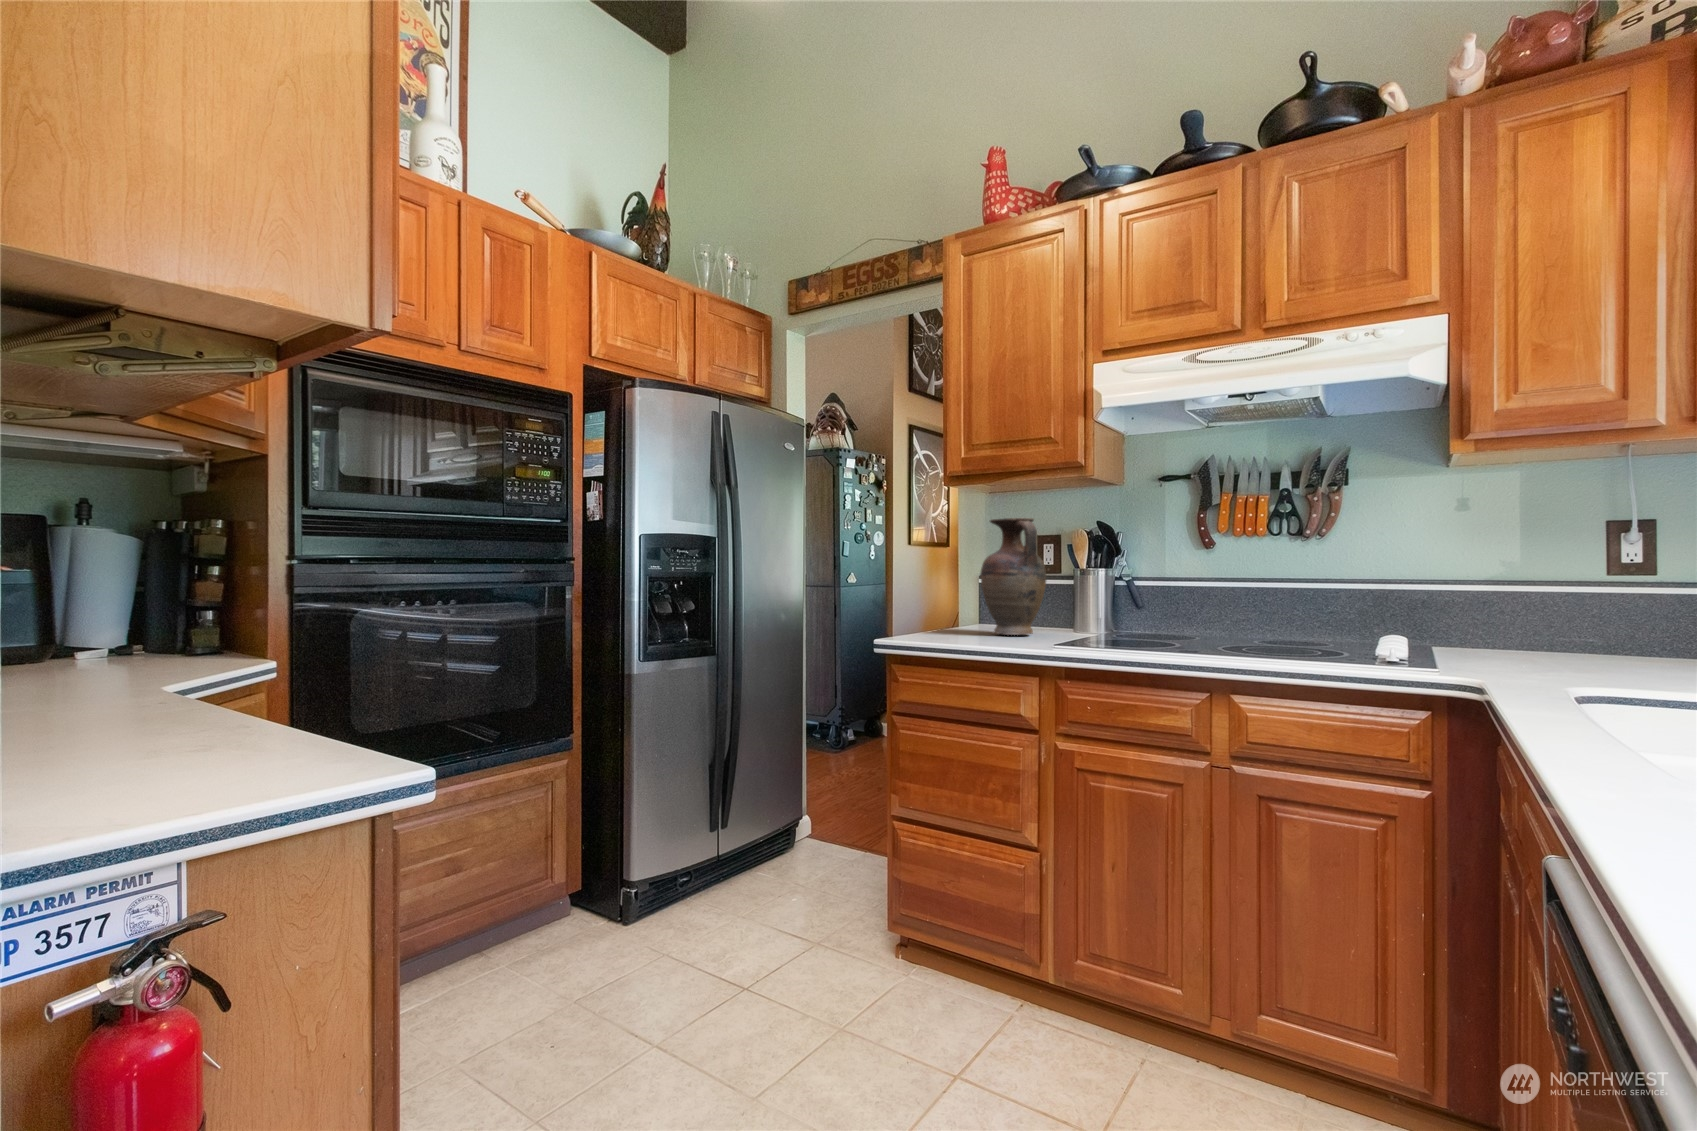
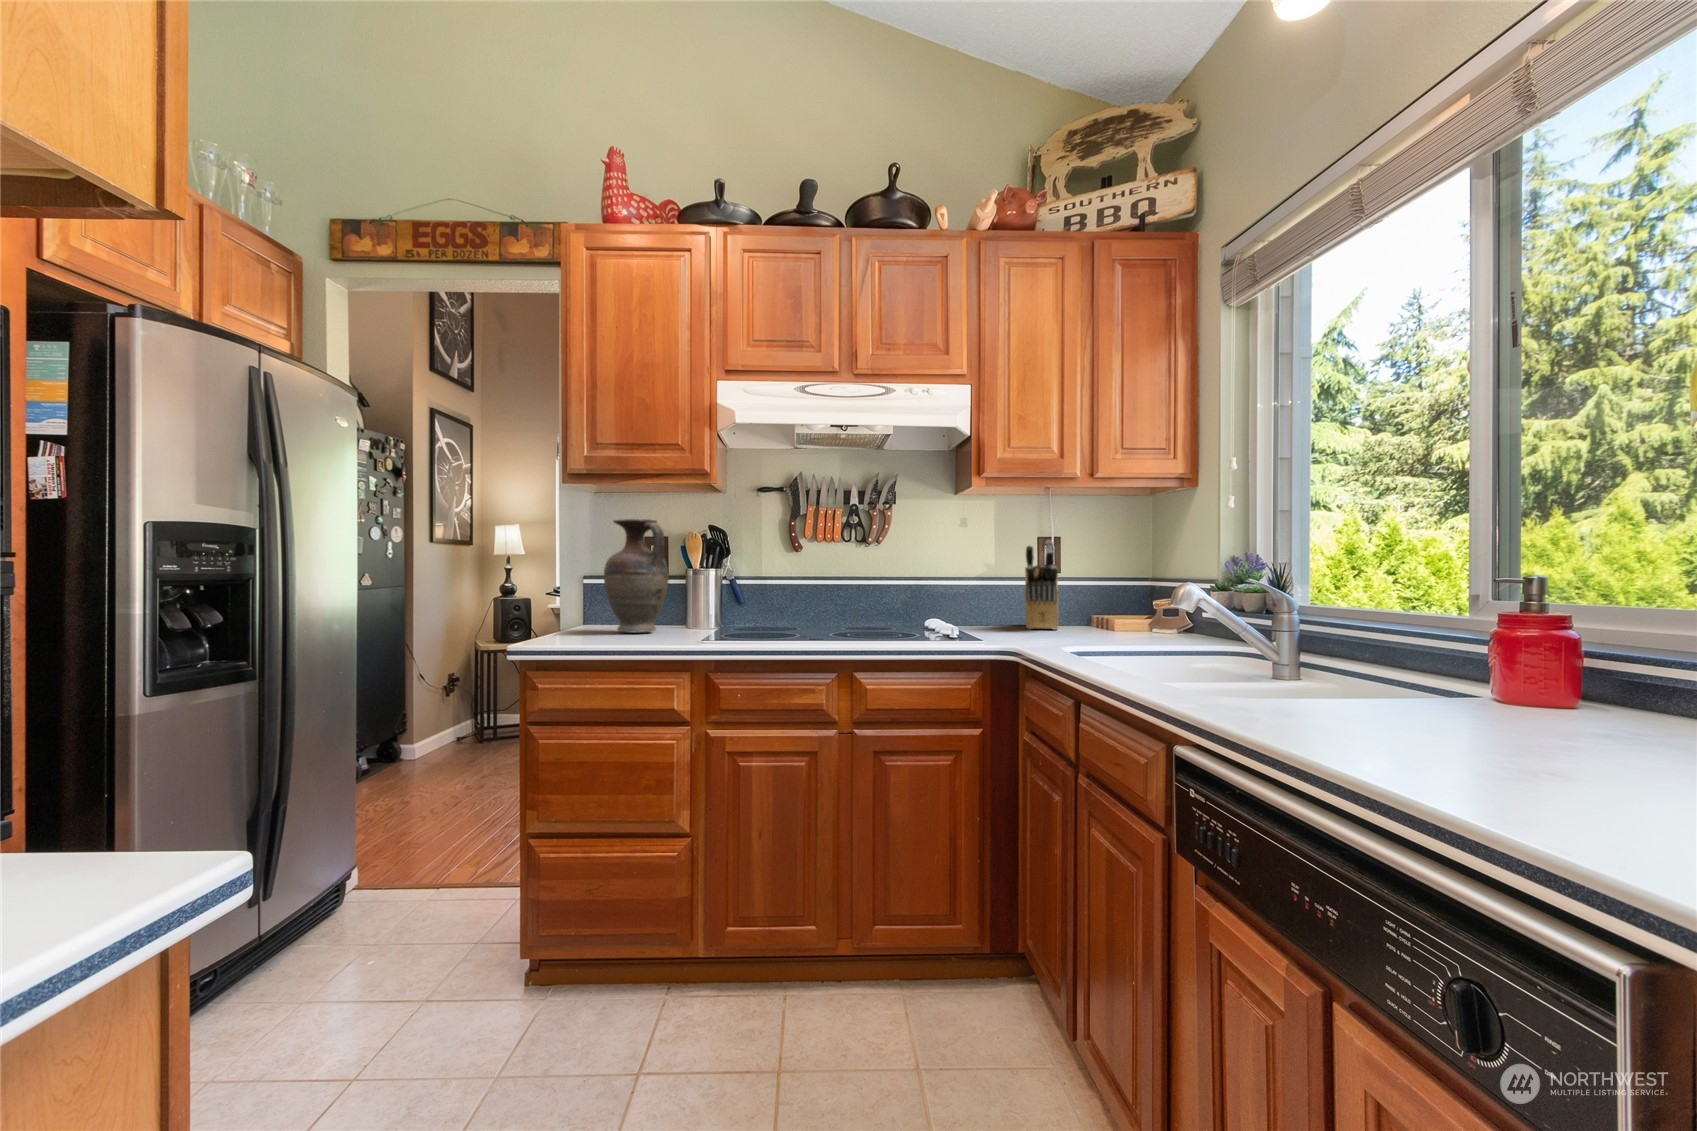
knife block: none [1563,525,1652,663] -> present [1025,540,1058,630]

